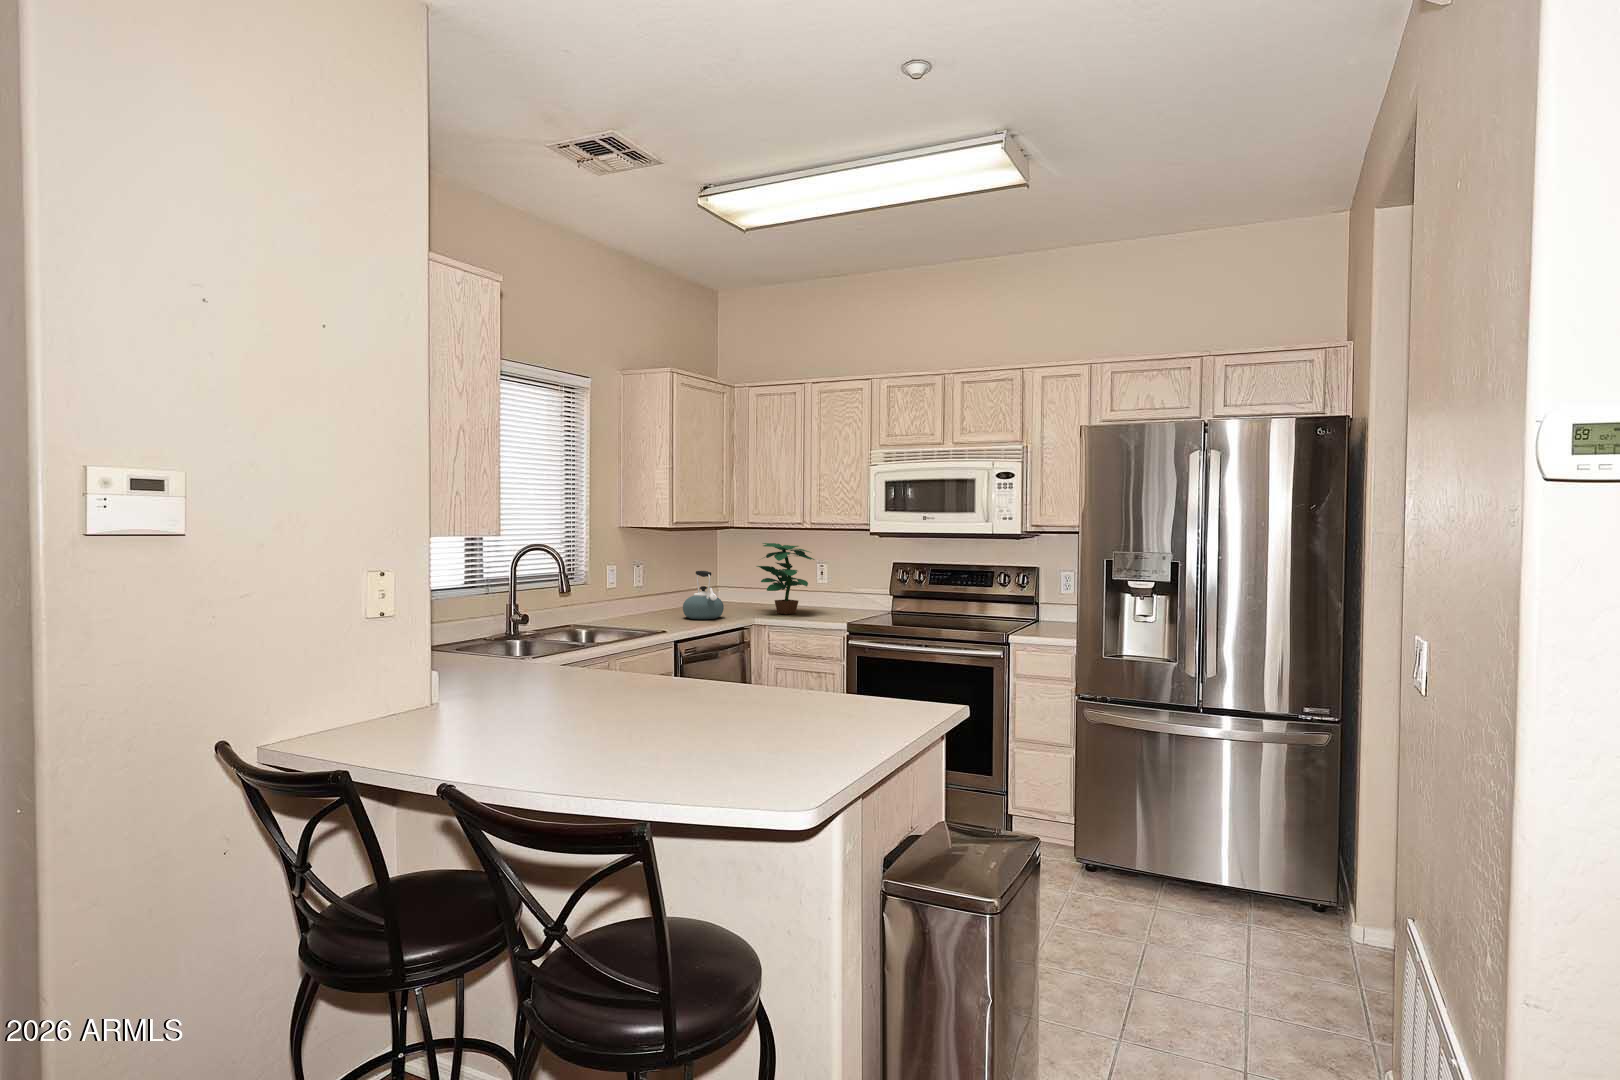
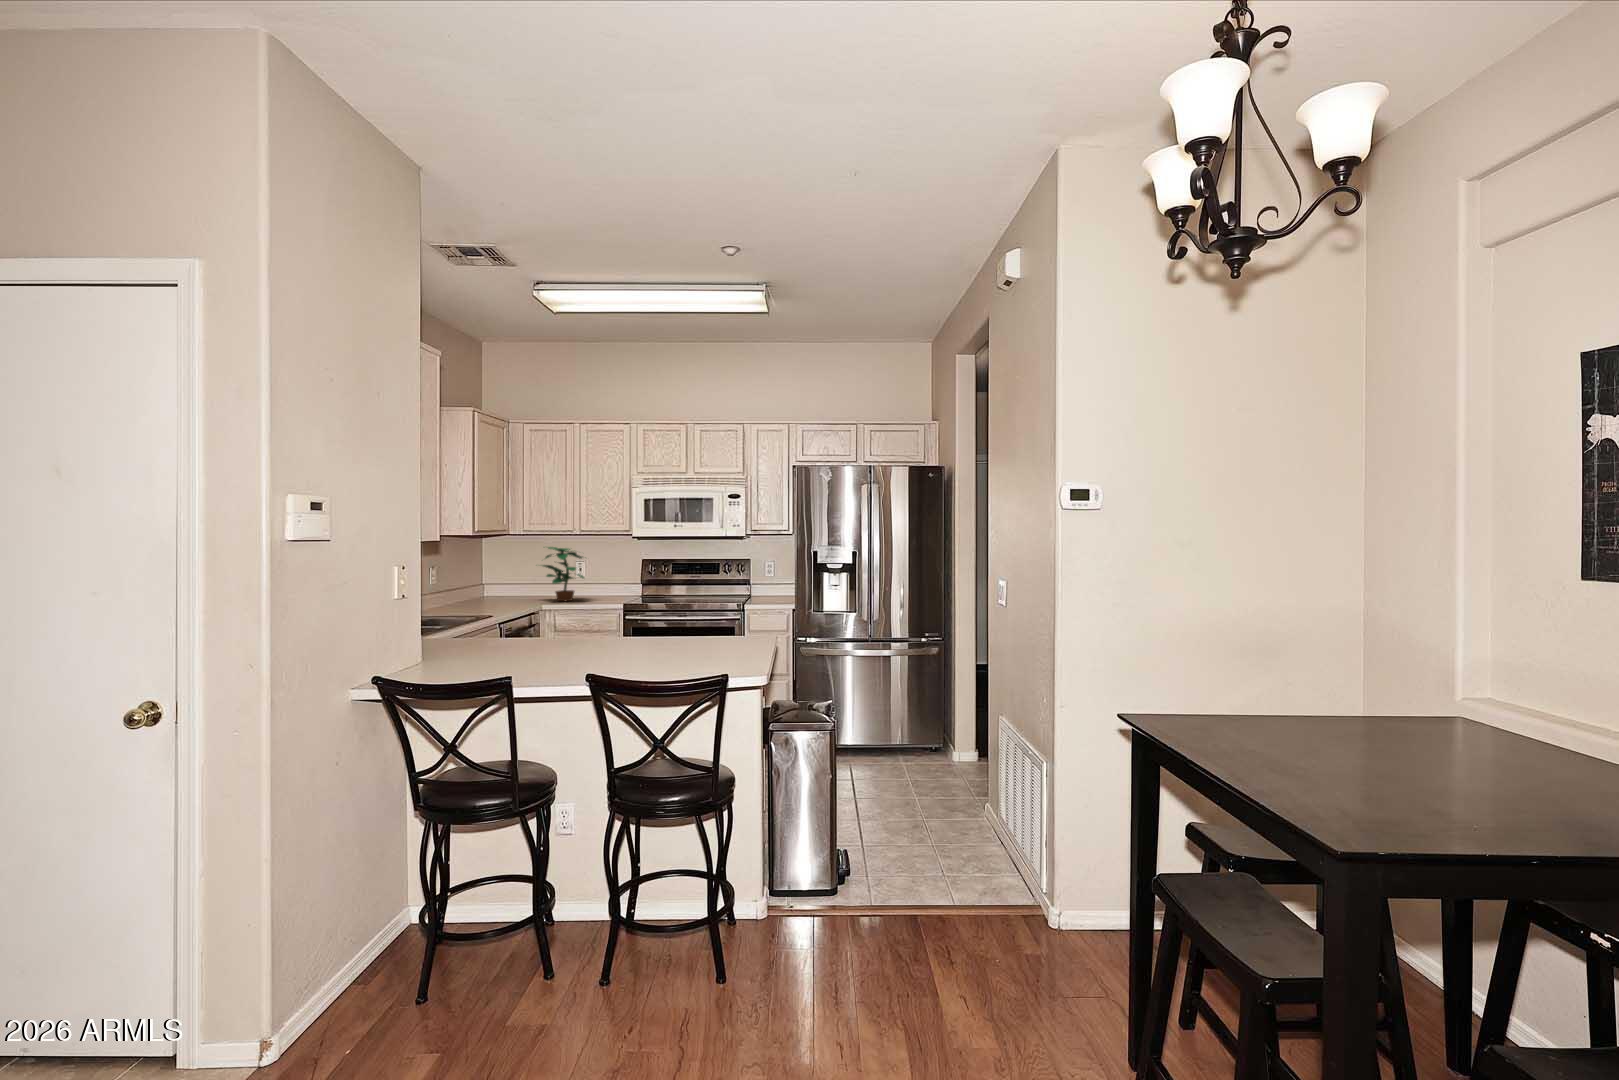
kettle: present [683,571,724,619] -> none [486,569,520,608]

